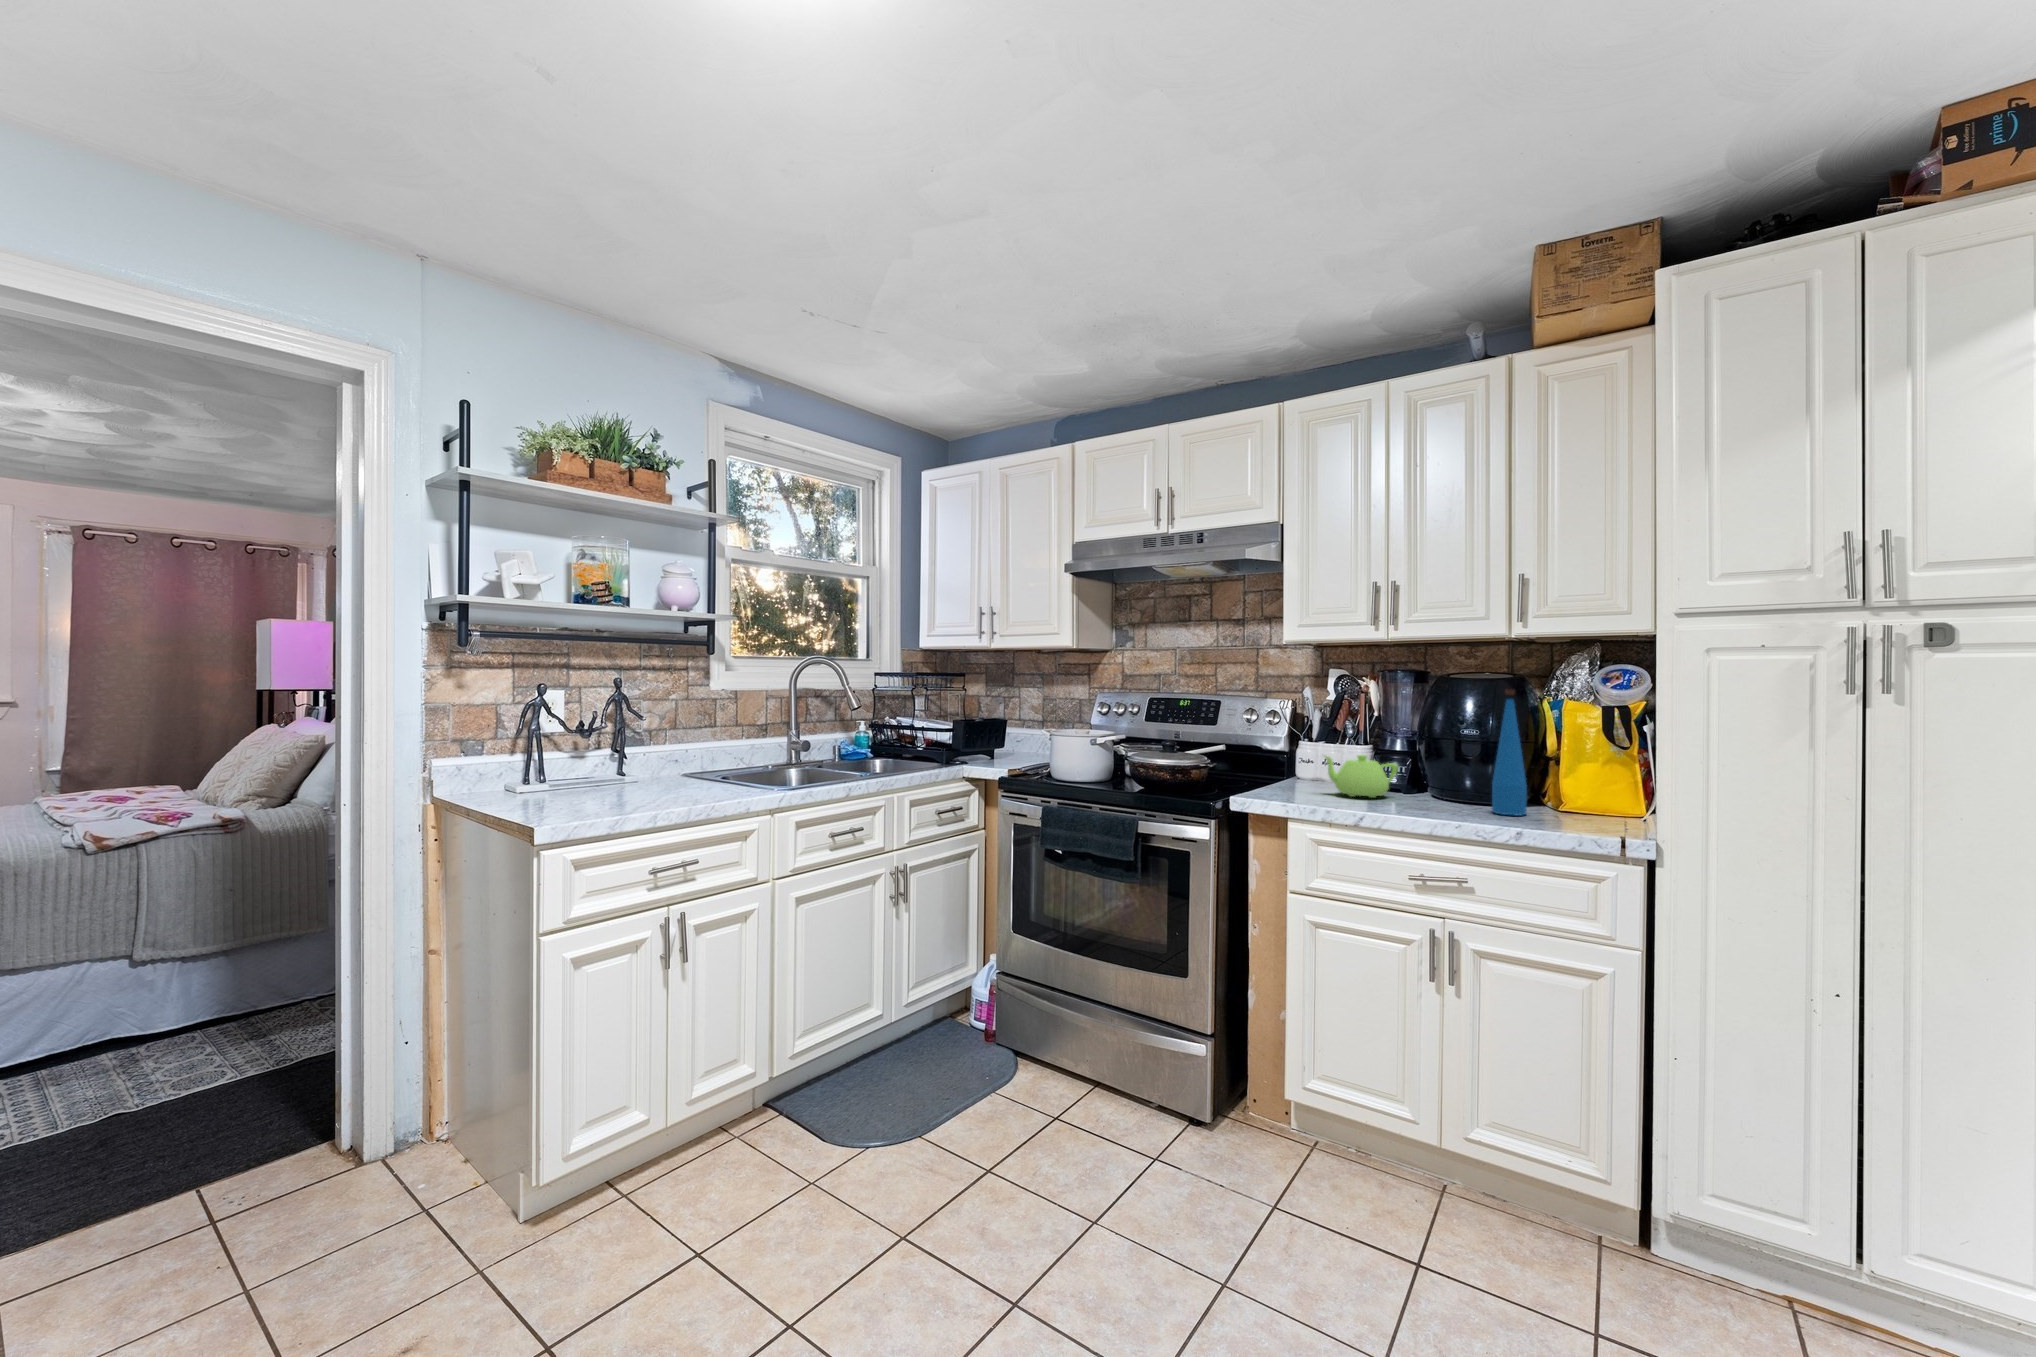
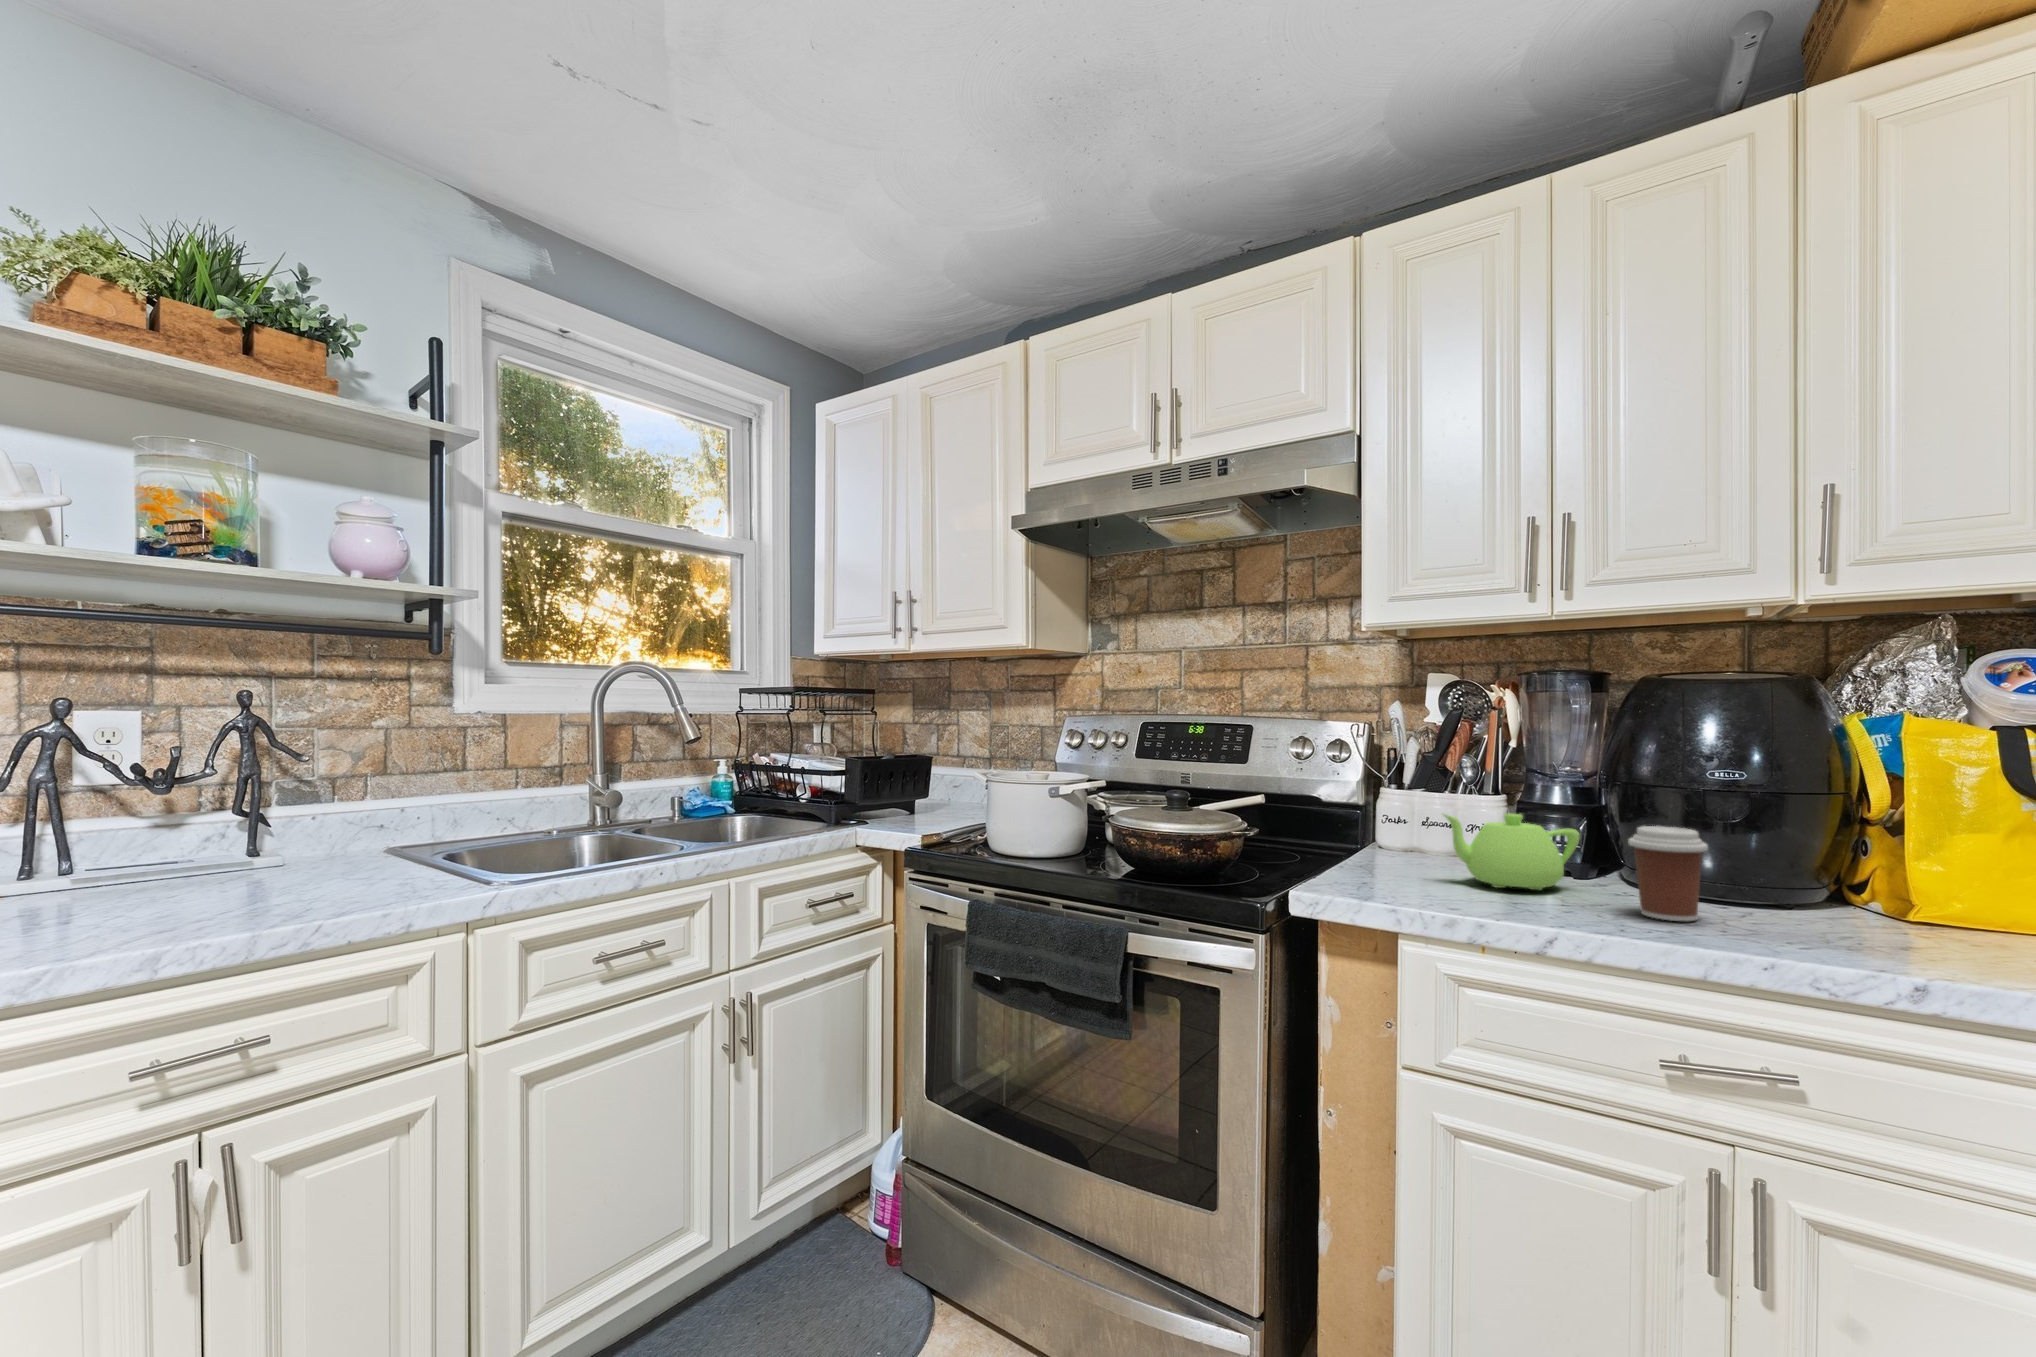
bottle: present [1492,690,1527,816] -> none [1785,697,1860,934]
coffee cup: none [1414,760,1453,810] -> present [1628,826,1708,921]

